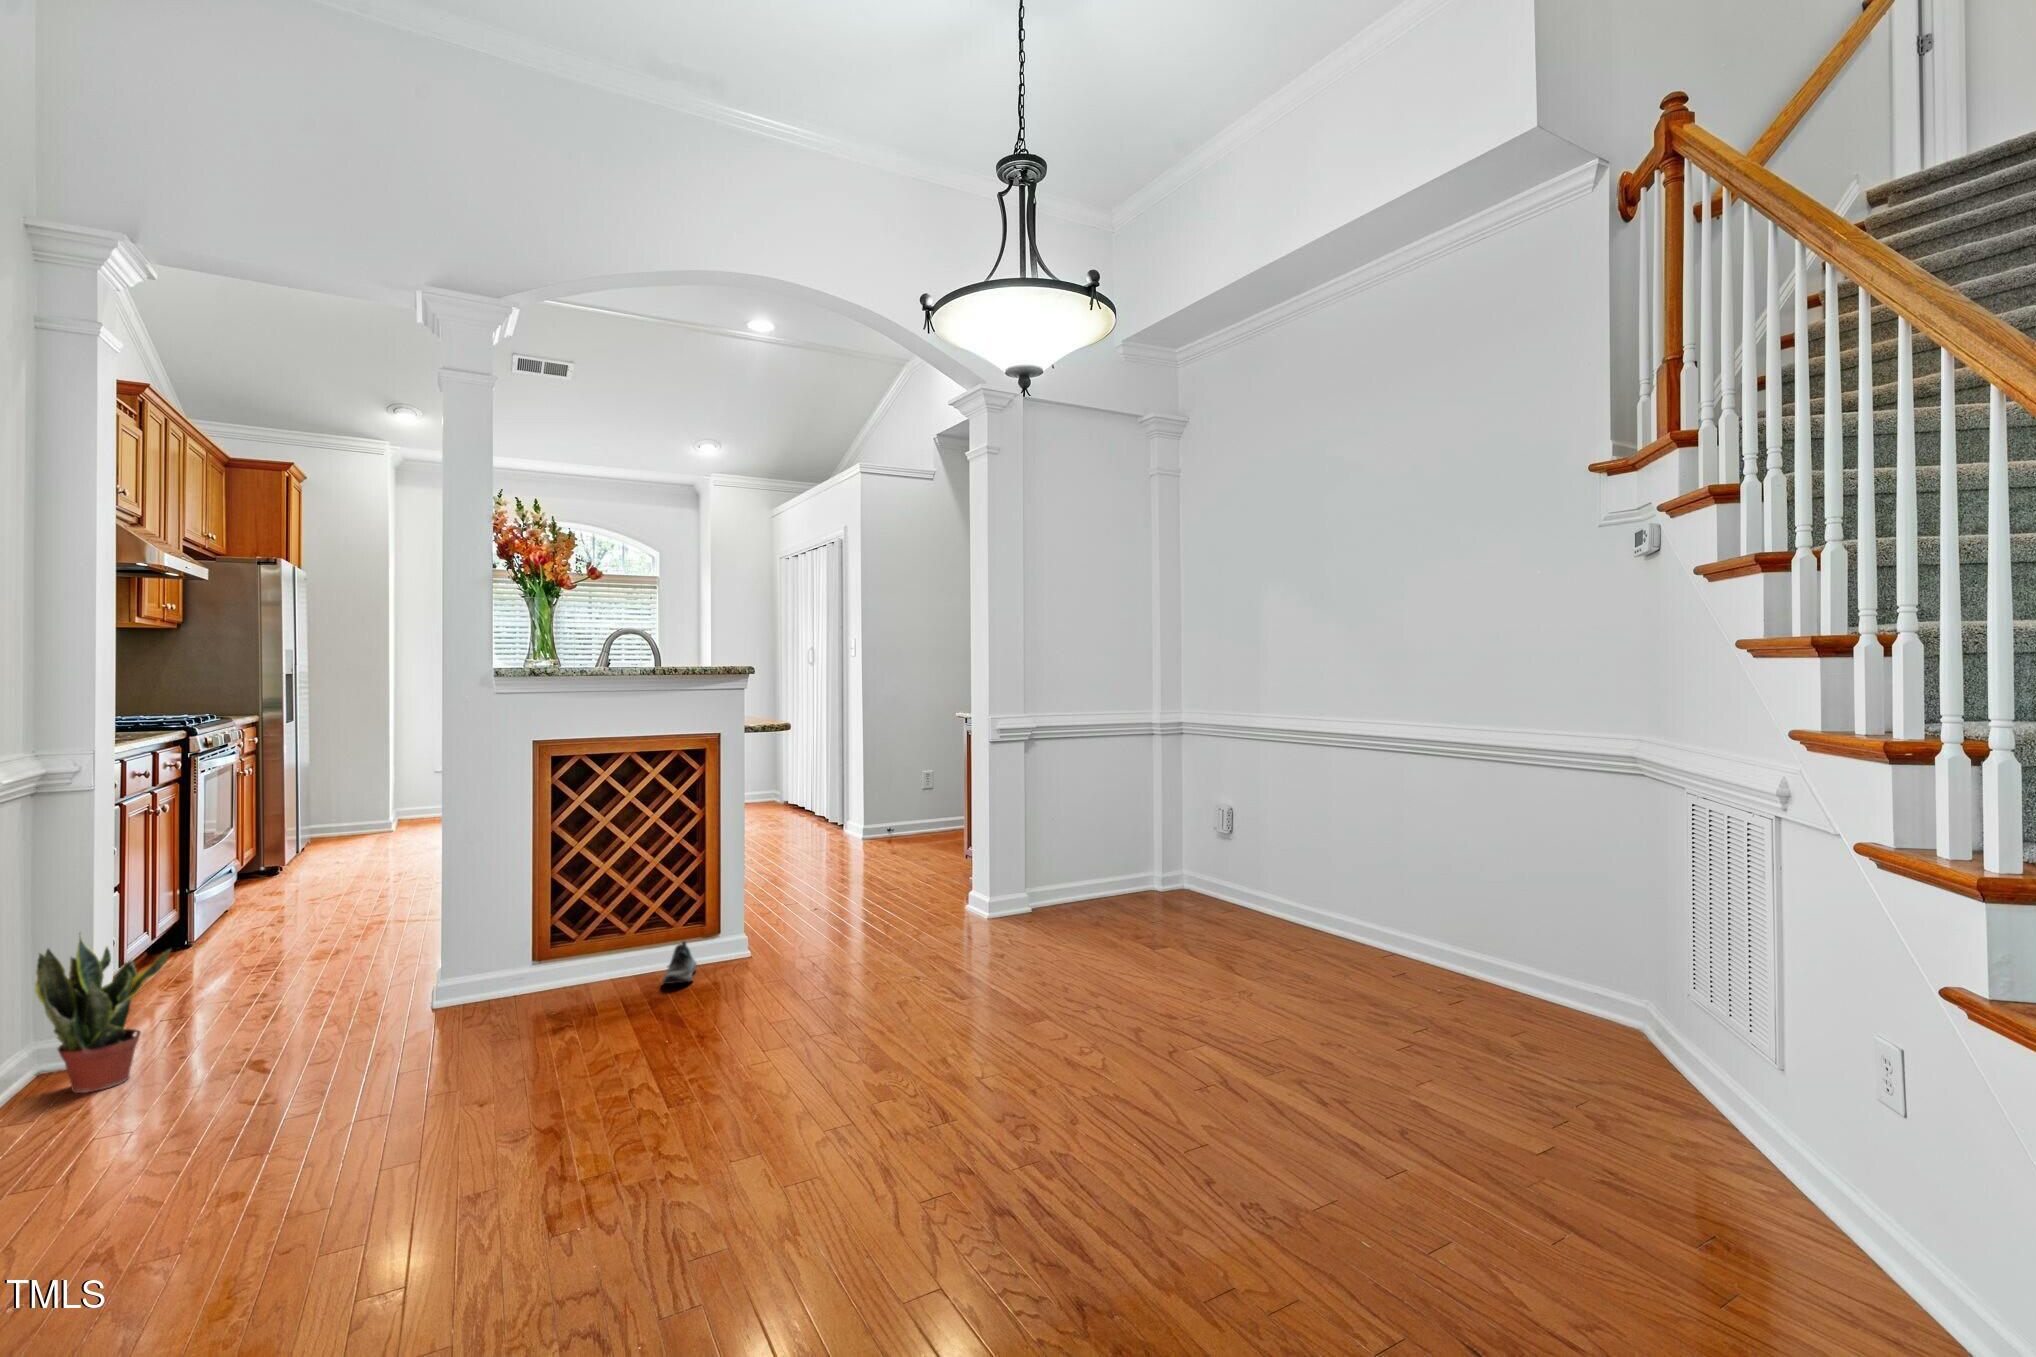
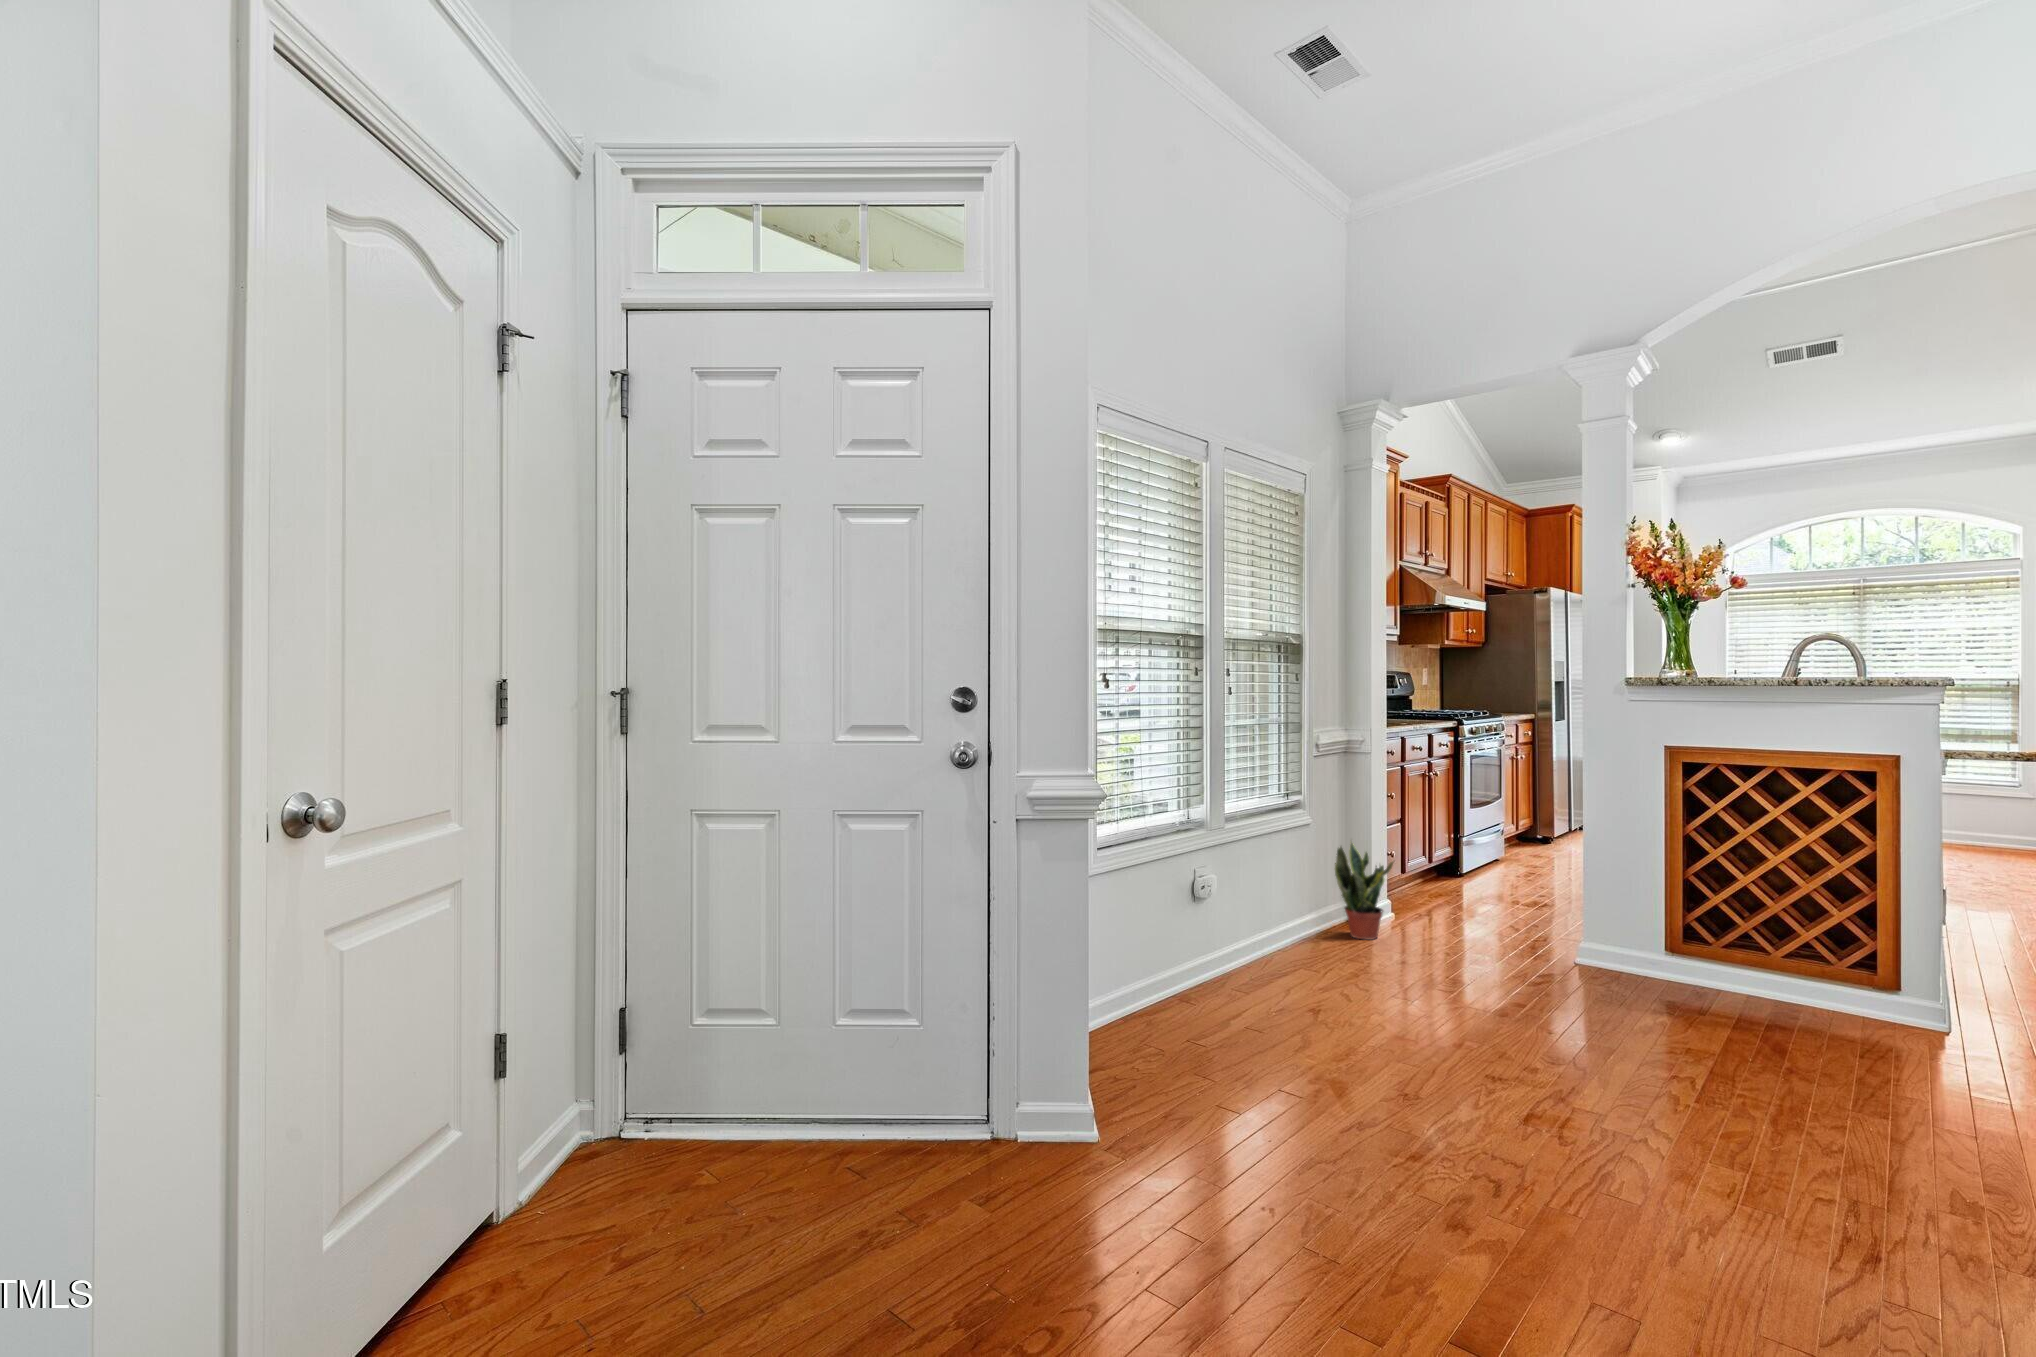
shoe: present [662,941,697,984] -> none [1799,980,1861,1023]

